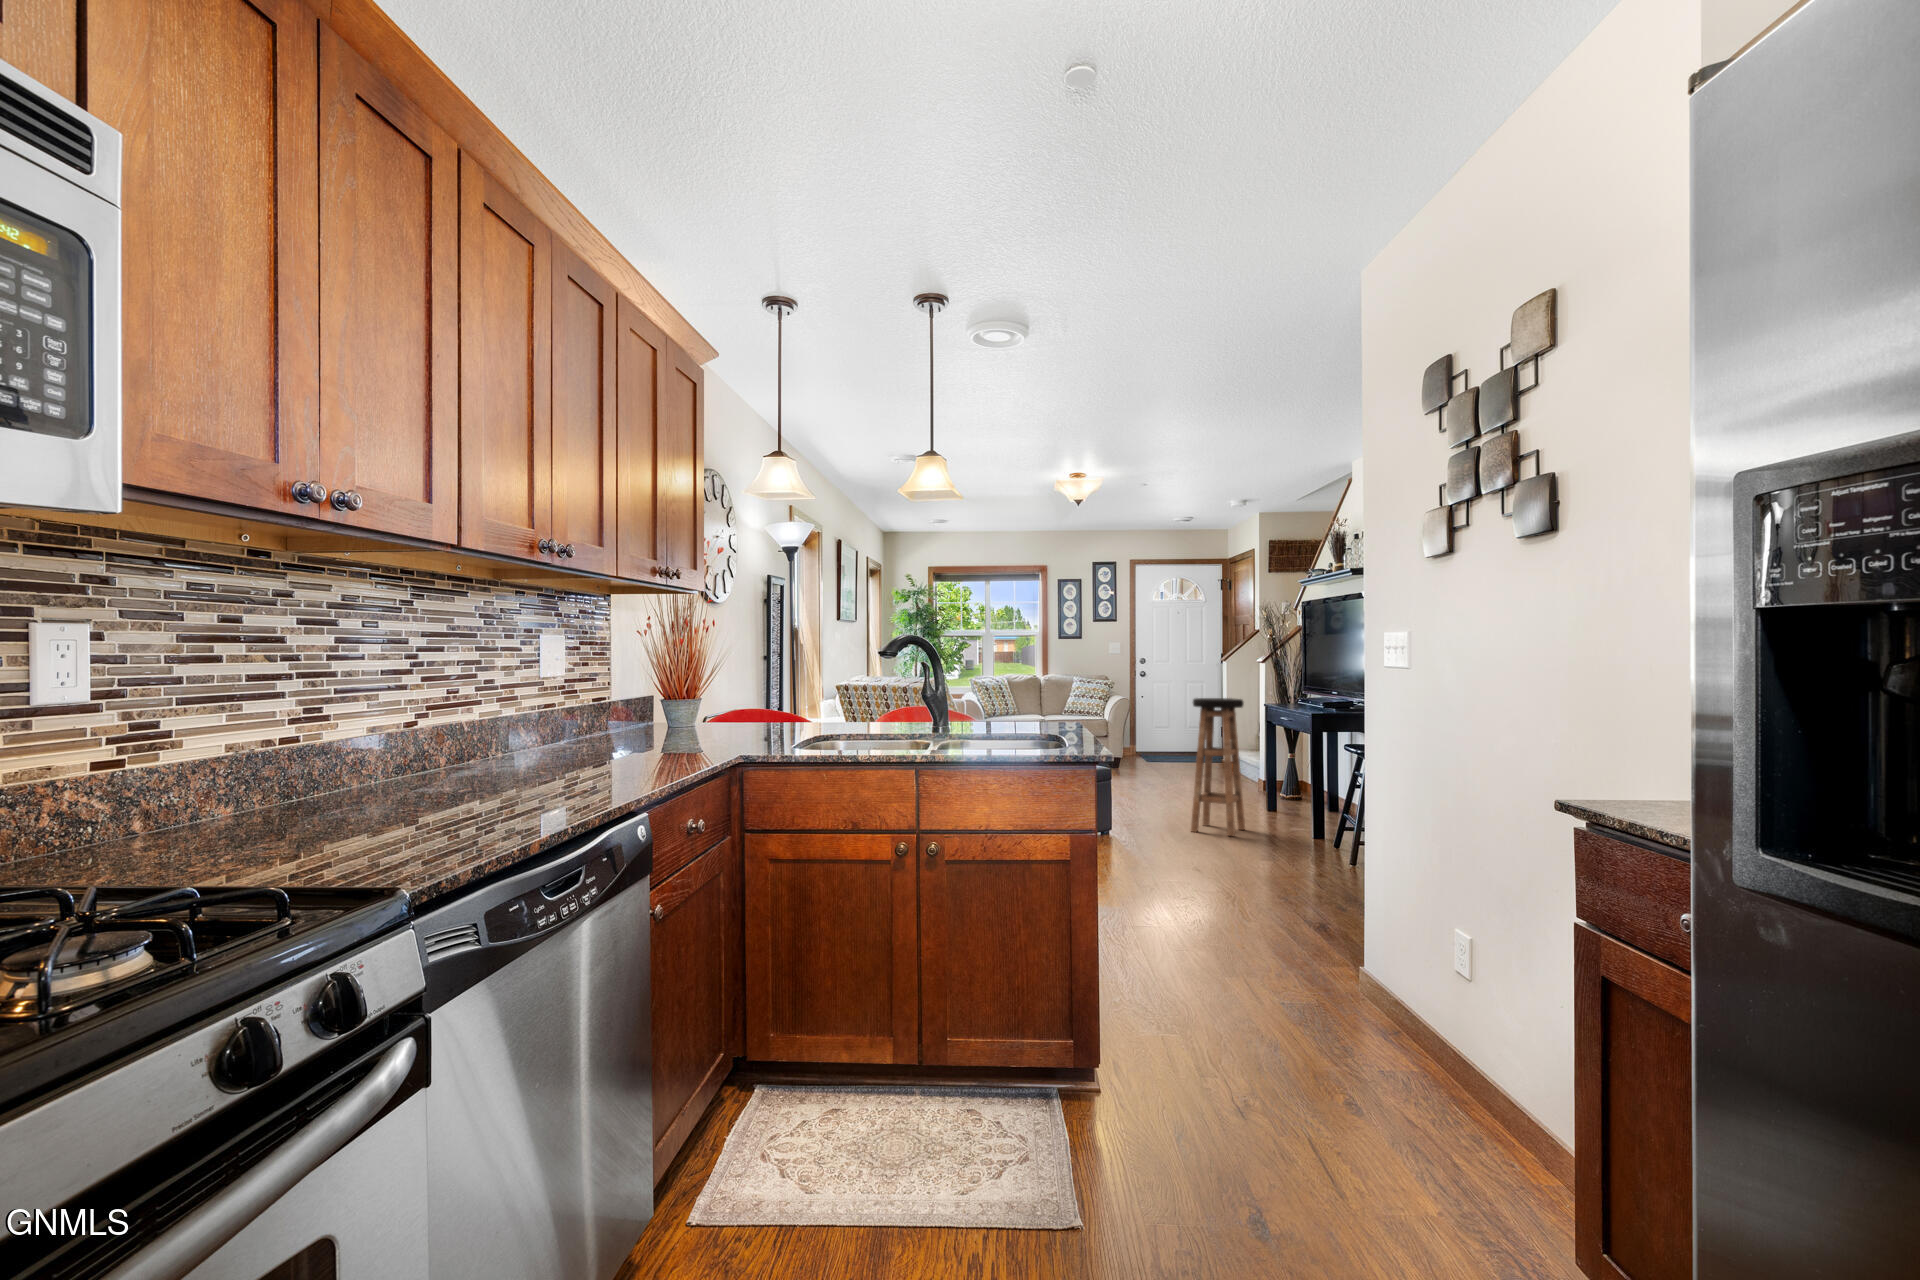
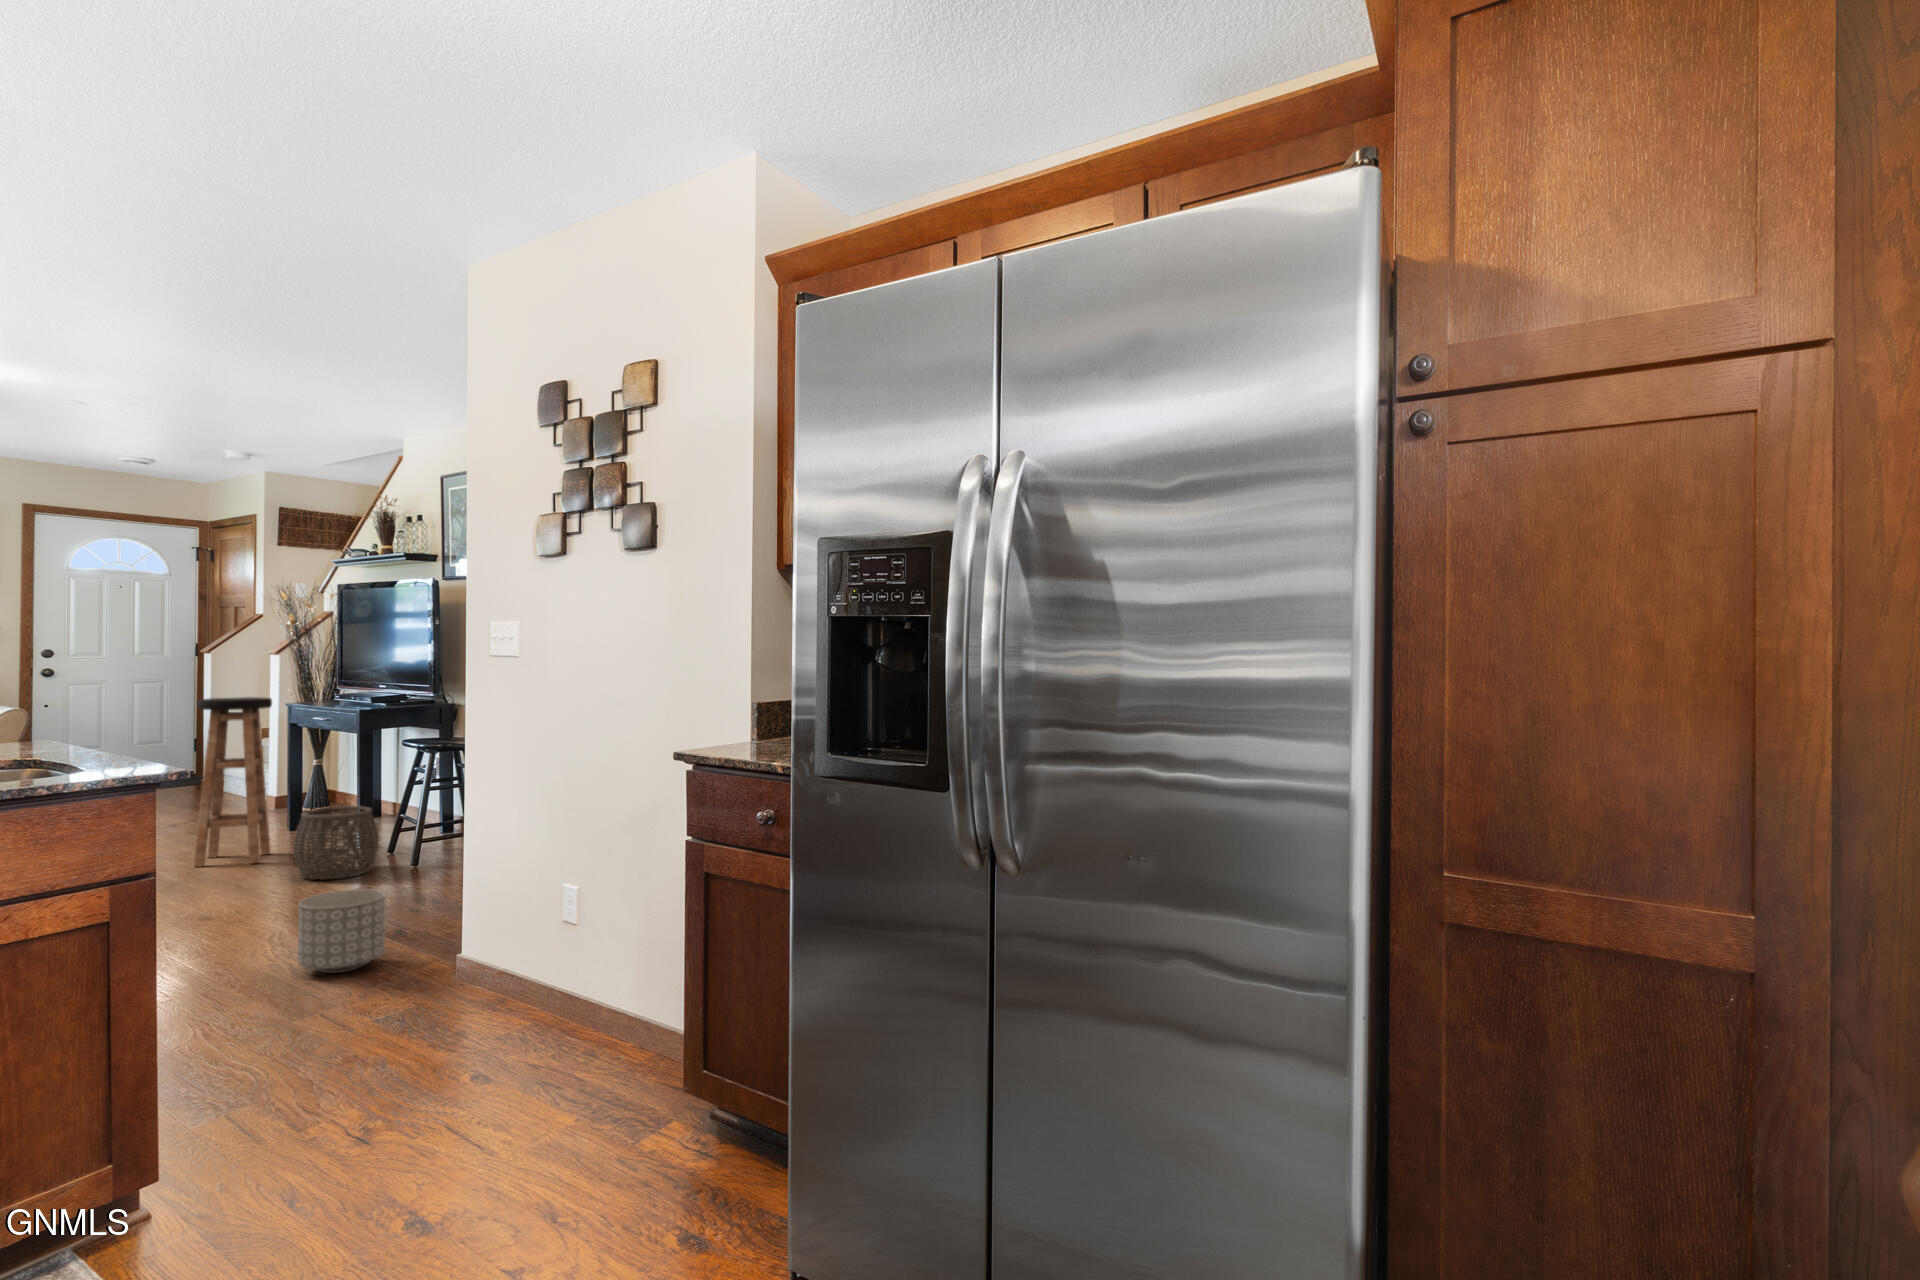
woven basket: none [1253,798,1323,864] -> present [293,806,379,880]
planter: none [1226,879,1298,957] -> present [298,889,386,973]

